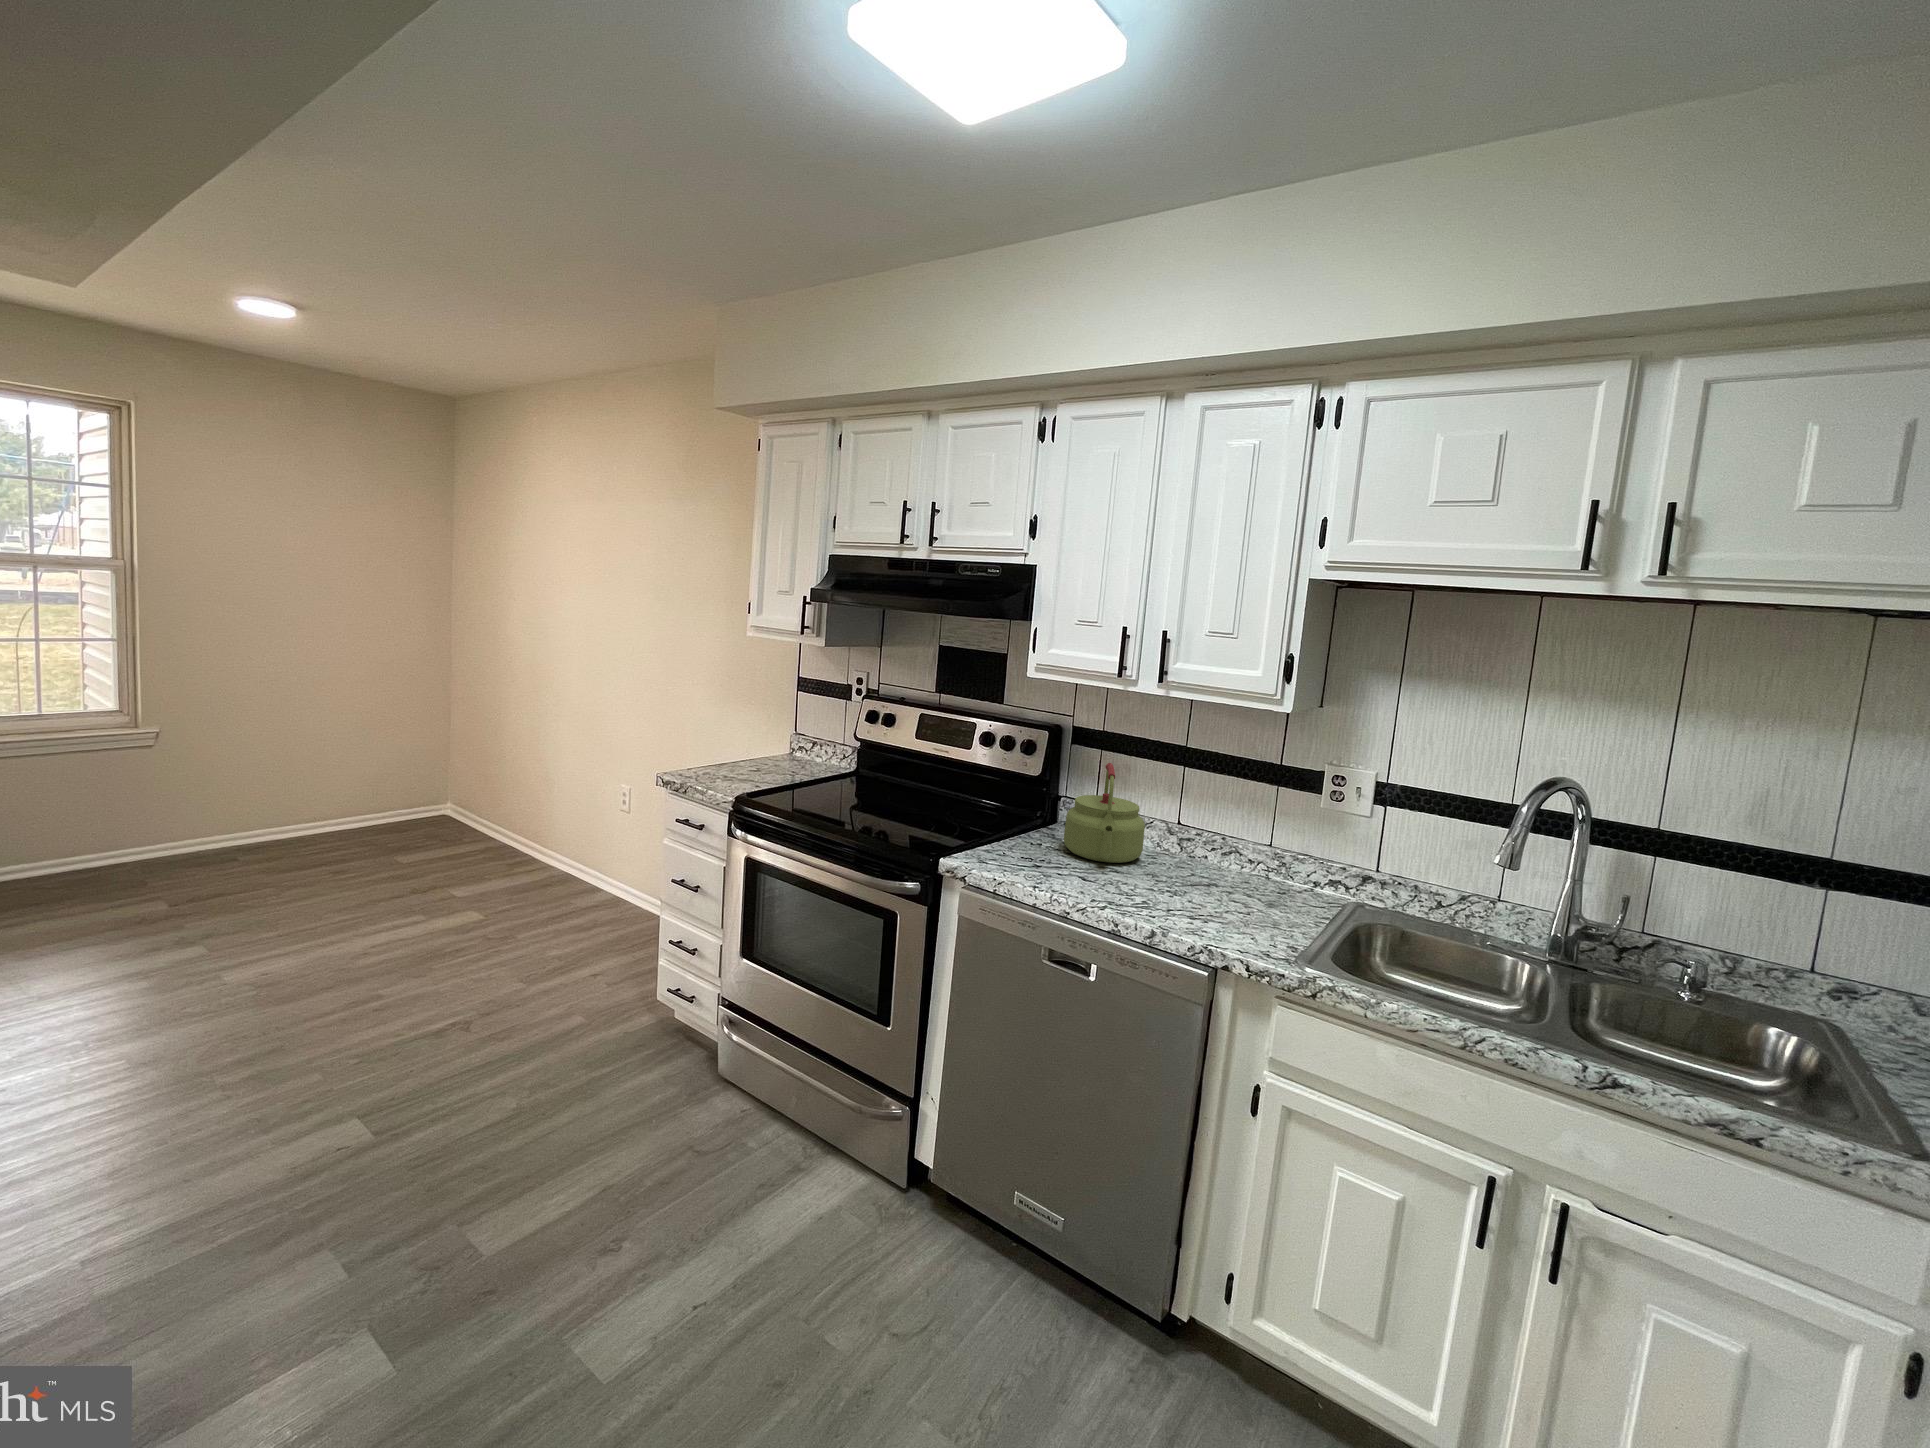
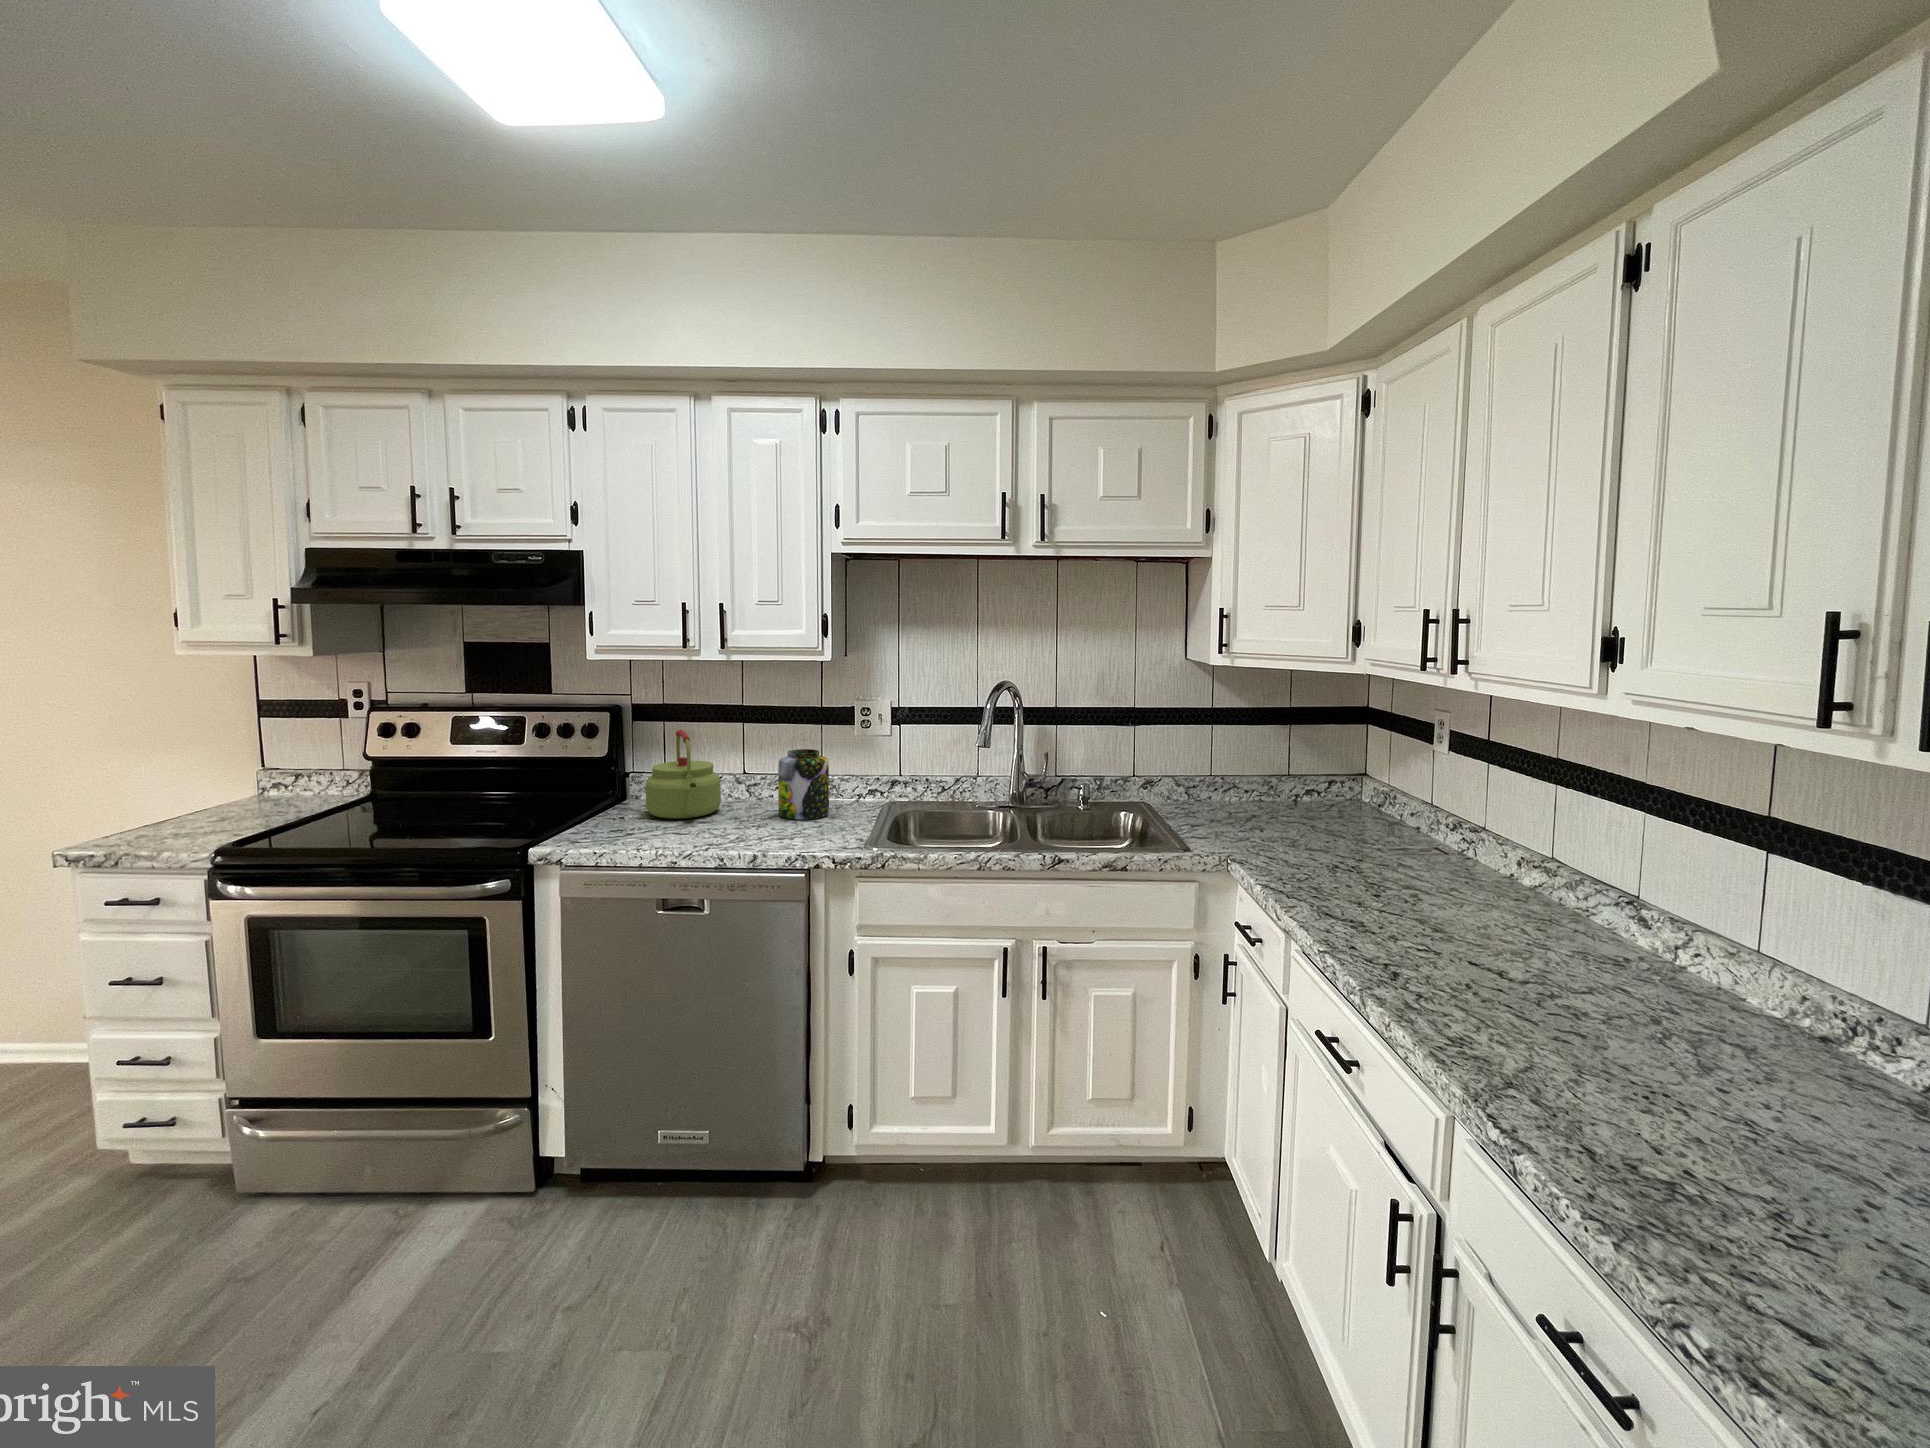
jar: none [1203,811,1273,901] -> present [778,749,829,819]

